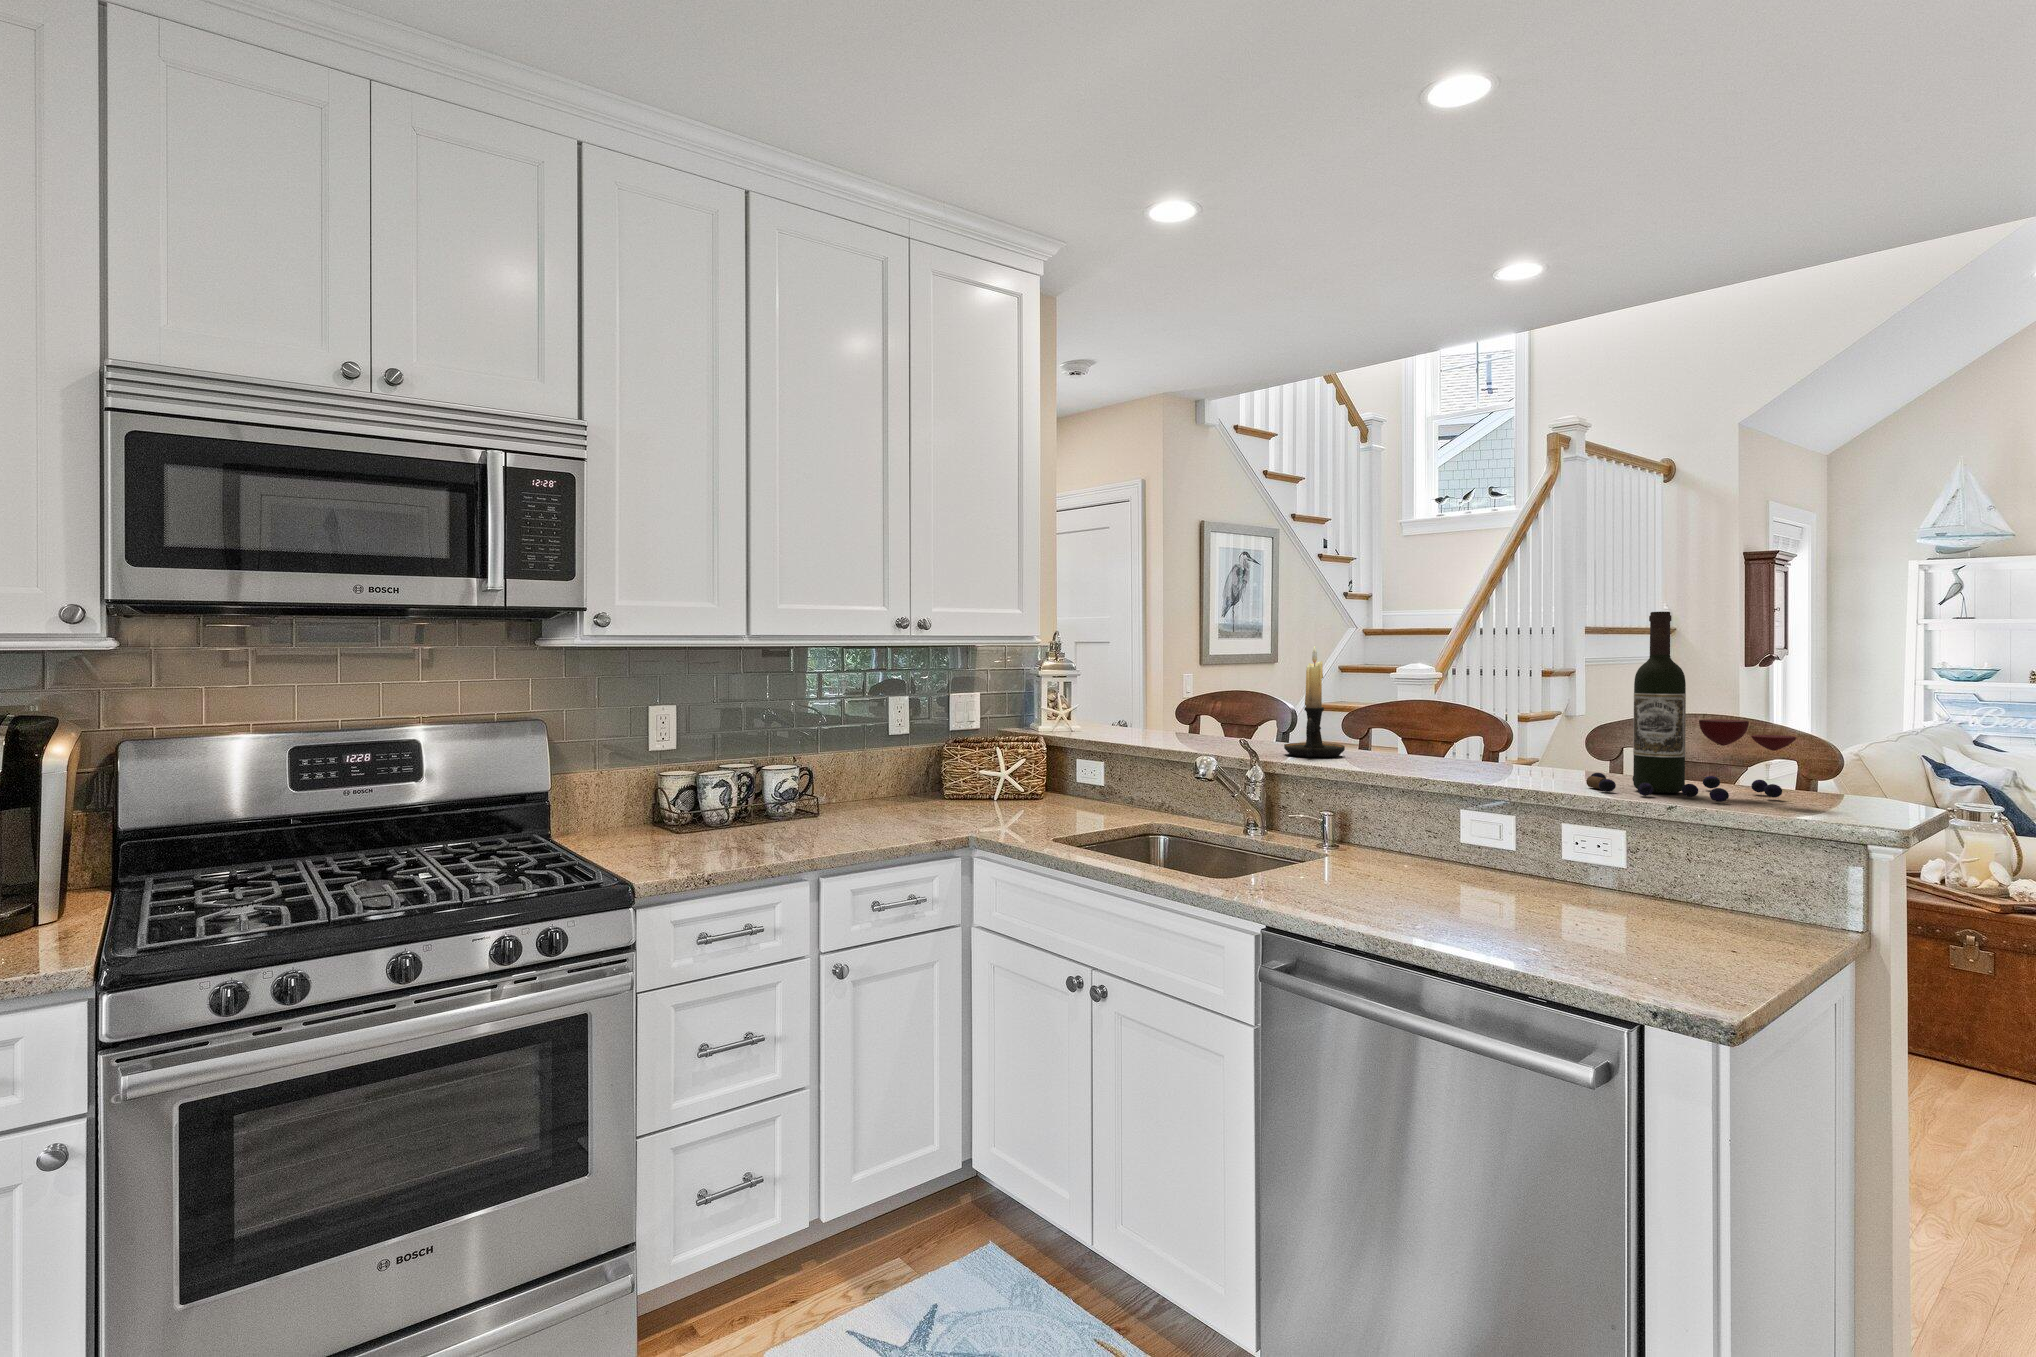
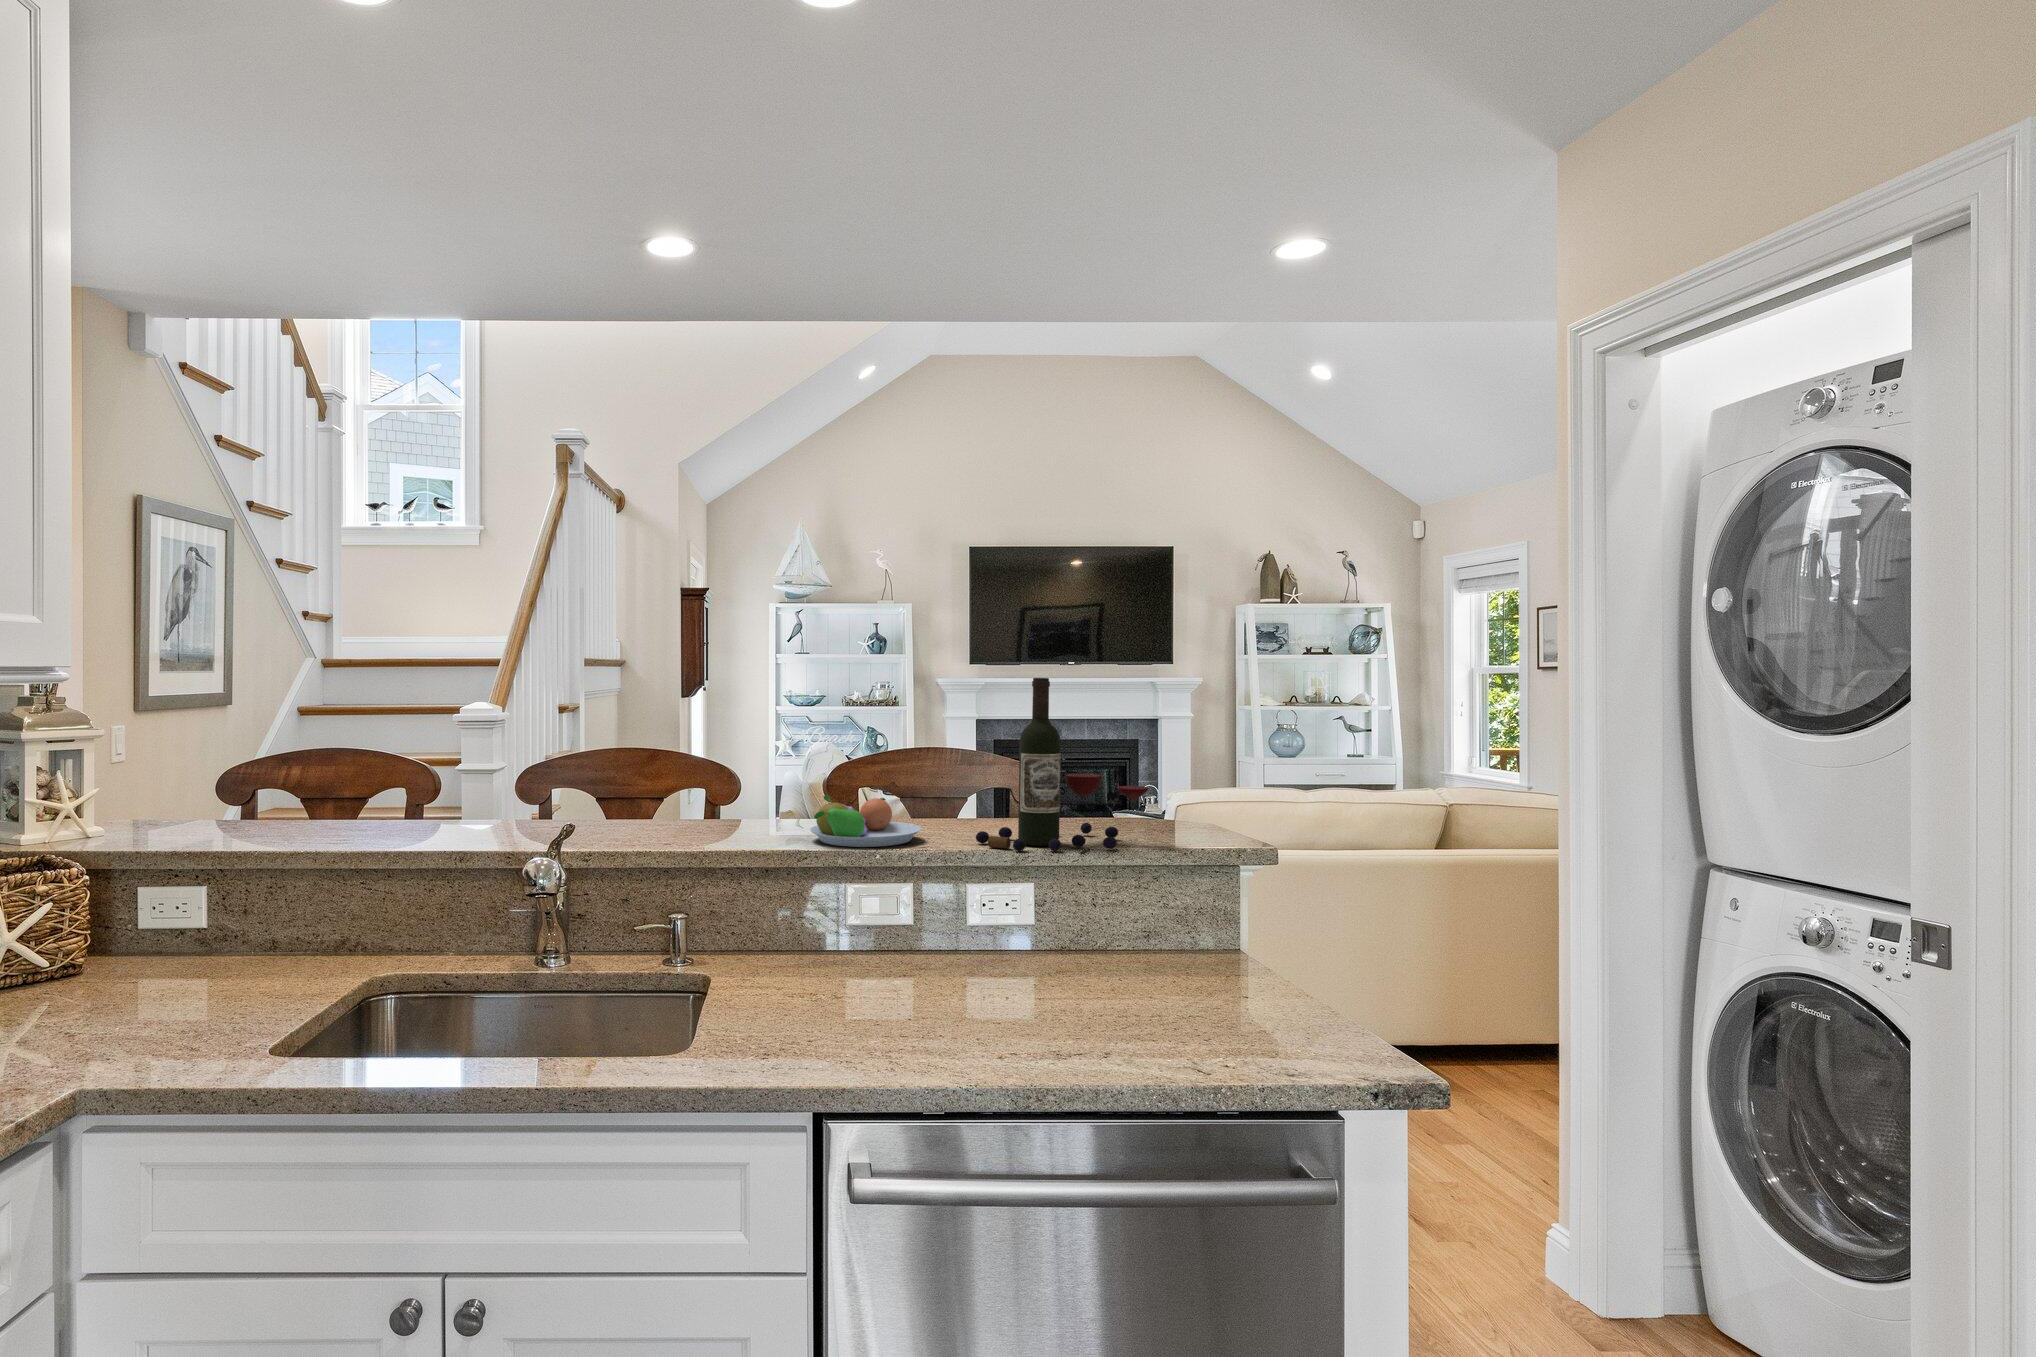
candle holder: present [1284,646,1345,757] -> none [582,701,661,846]
fruit bowl: none [1431,729,1556,777] -> present [810,795,922,847]

